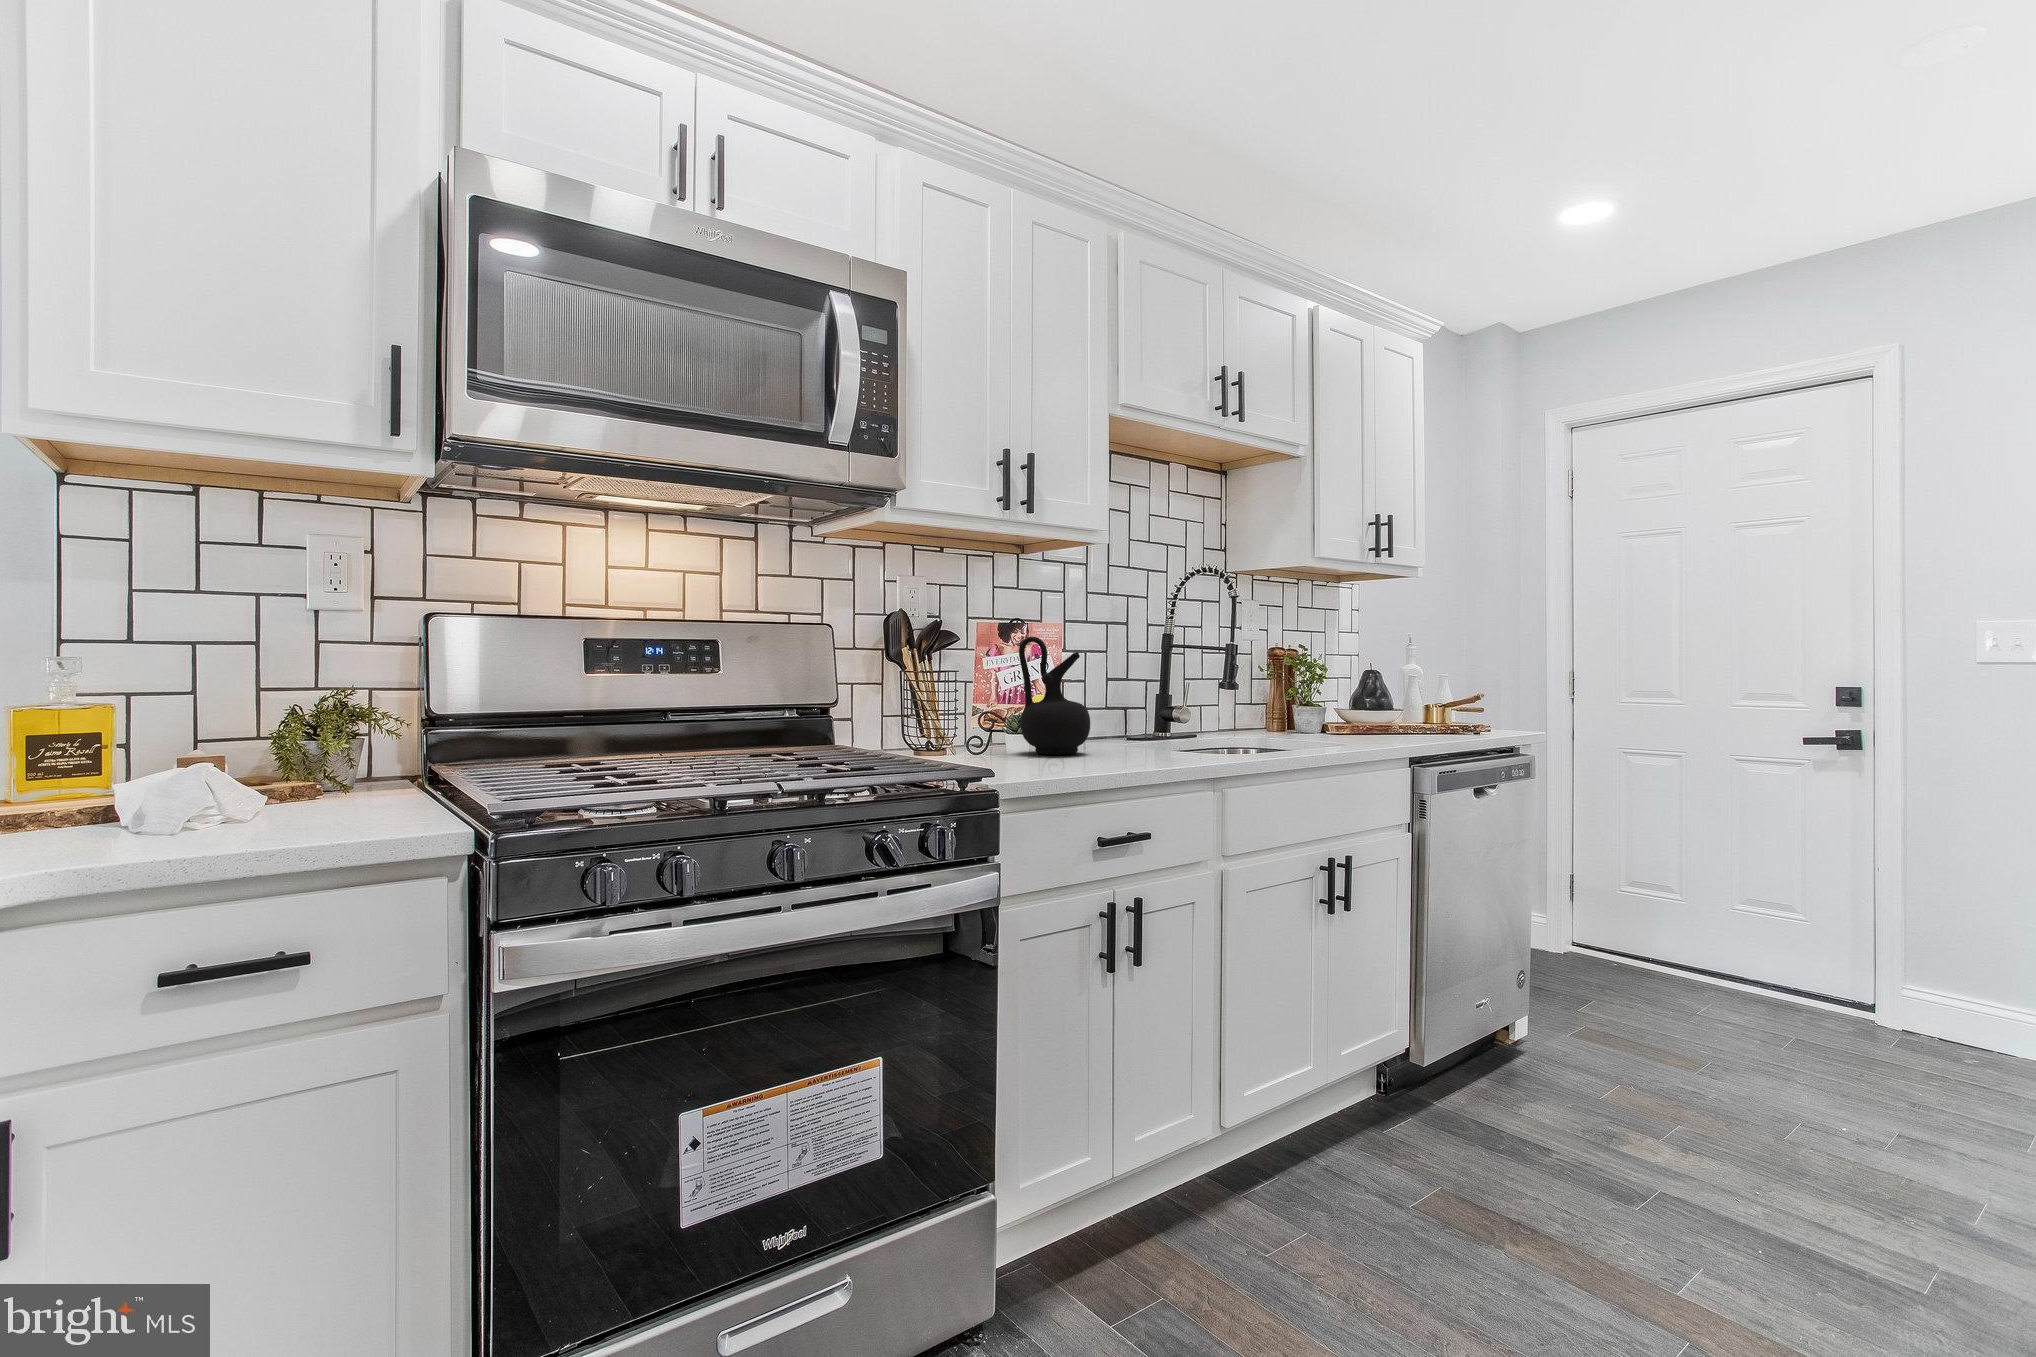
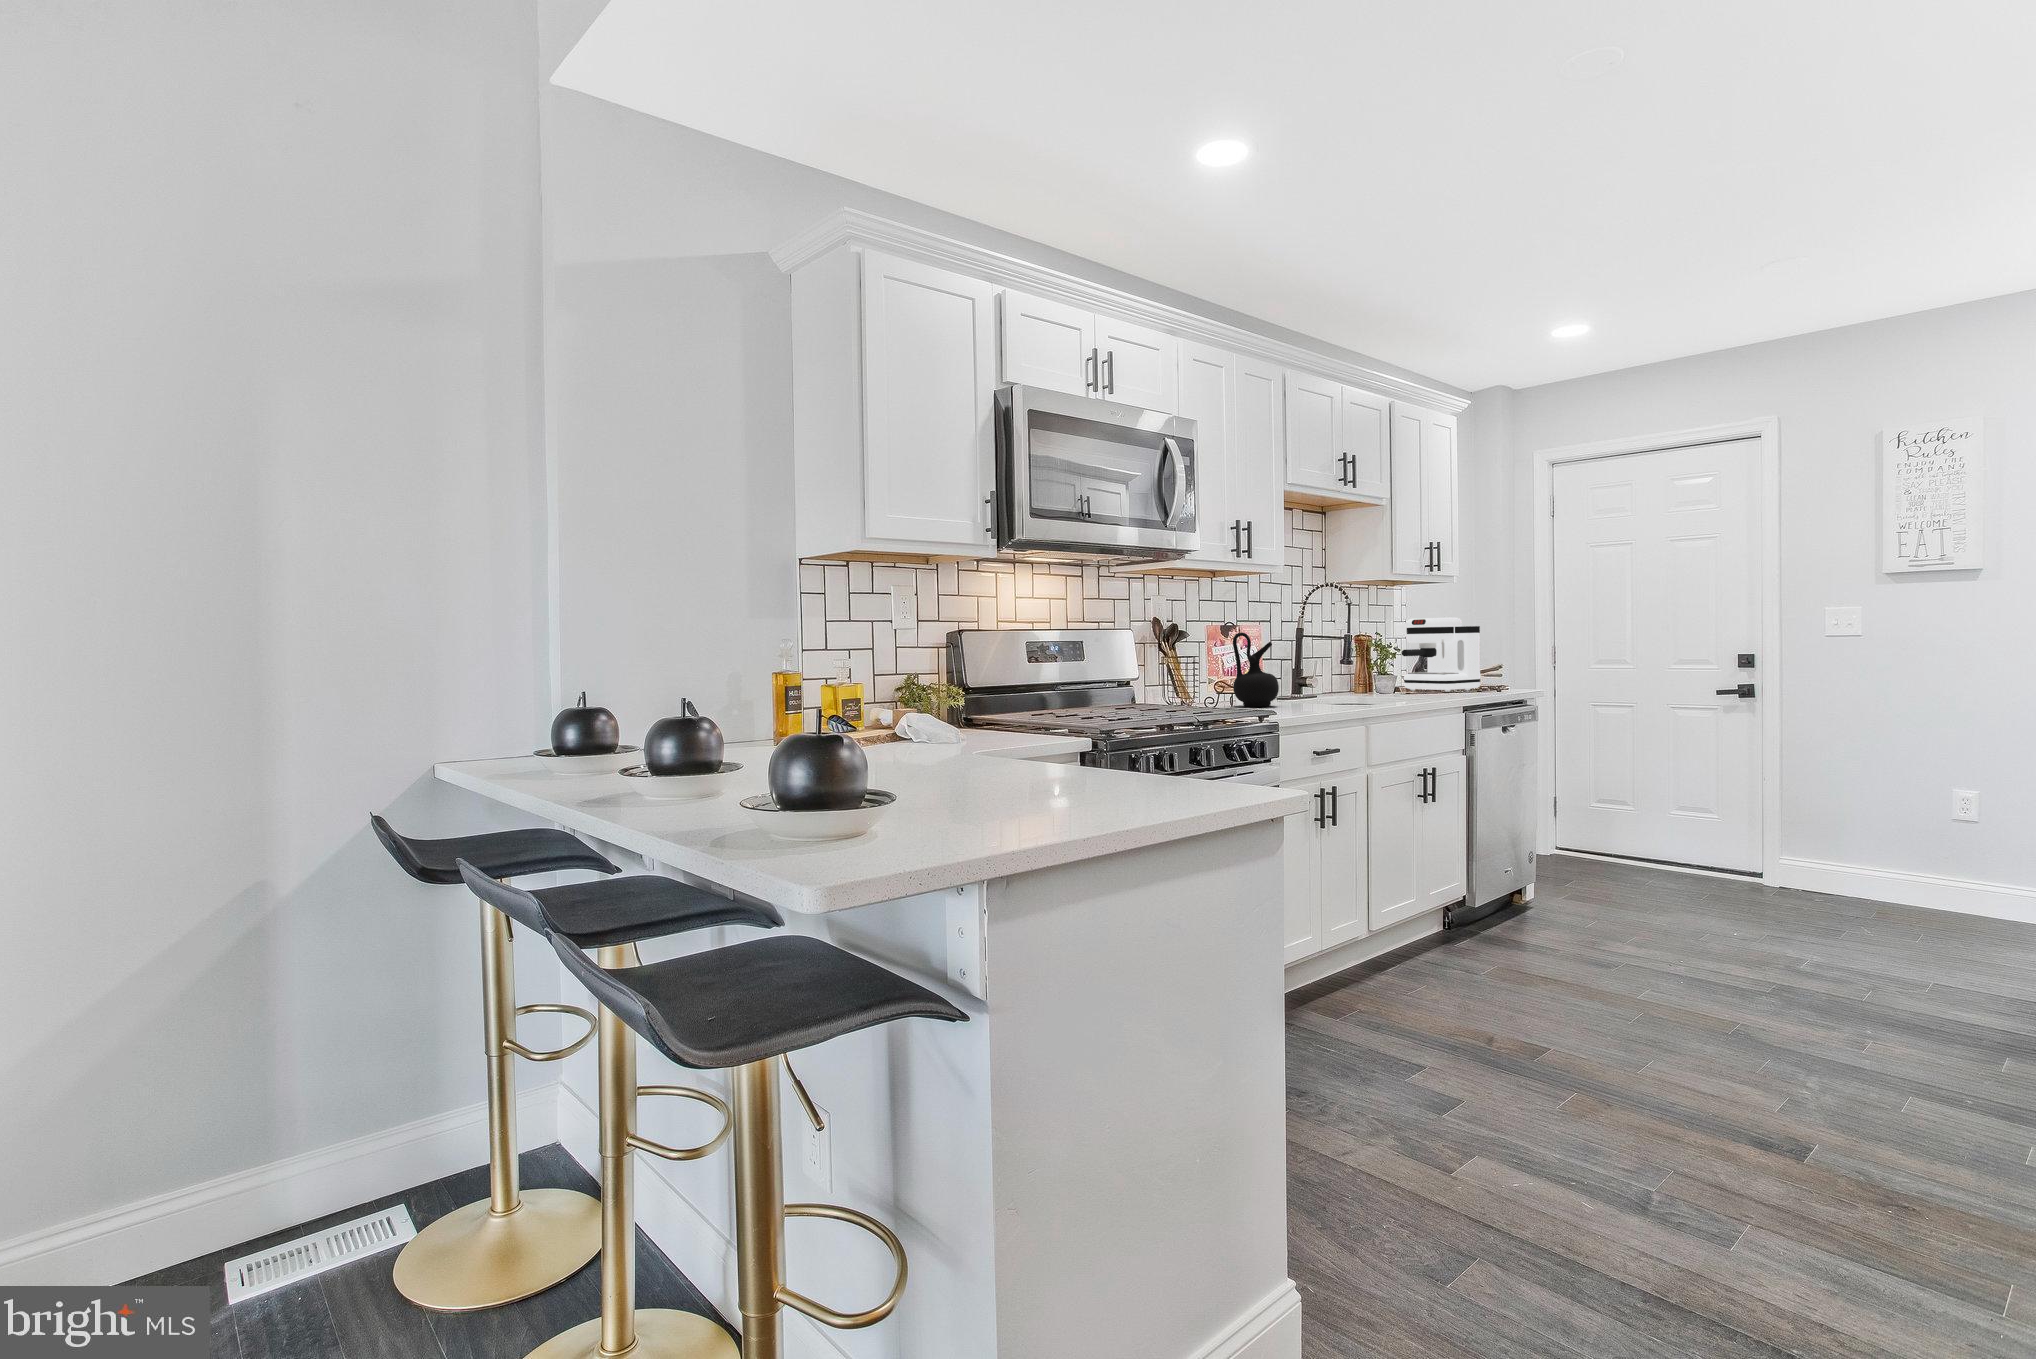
coffee maker: none [1330,626,1447,733] -> present [1402,618,1481,692]

